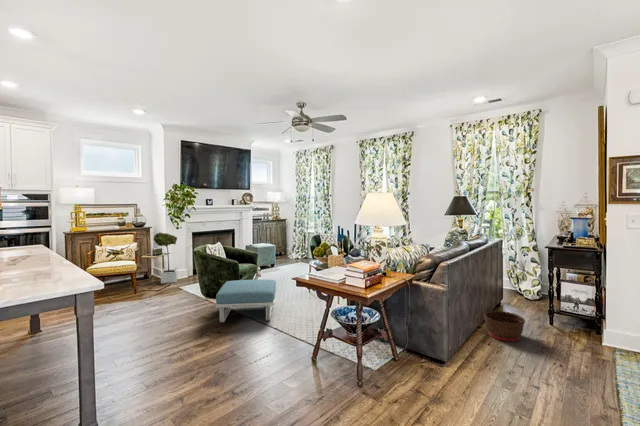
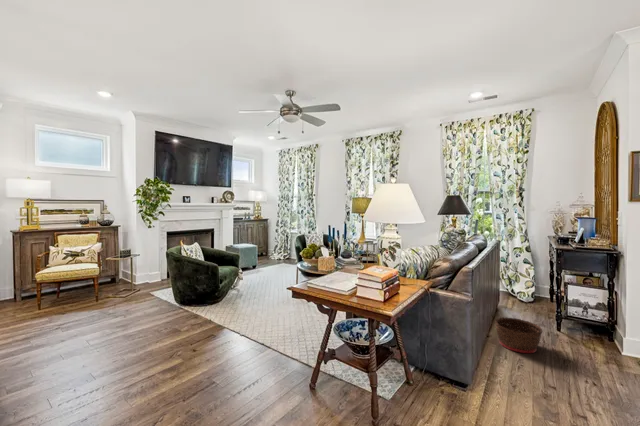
potted tree: present [154,233,177,283] -> none [122,231,150,288]
footstool: present [216,279,276,322] -> none [189,284,260,337]

